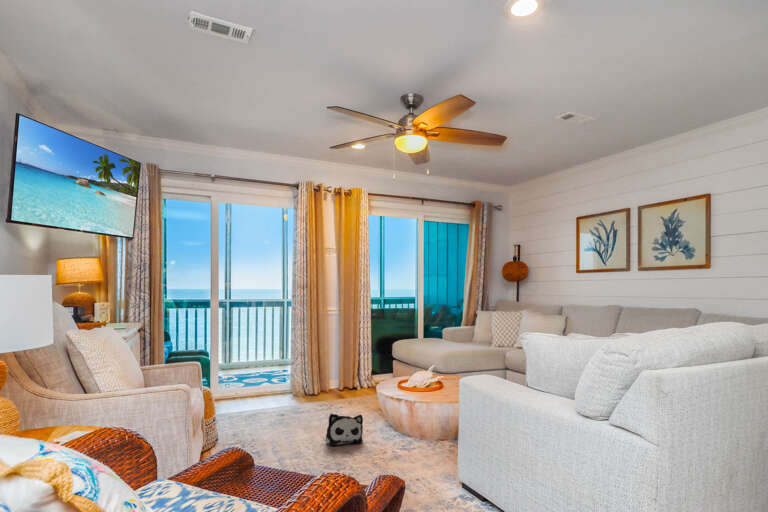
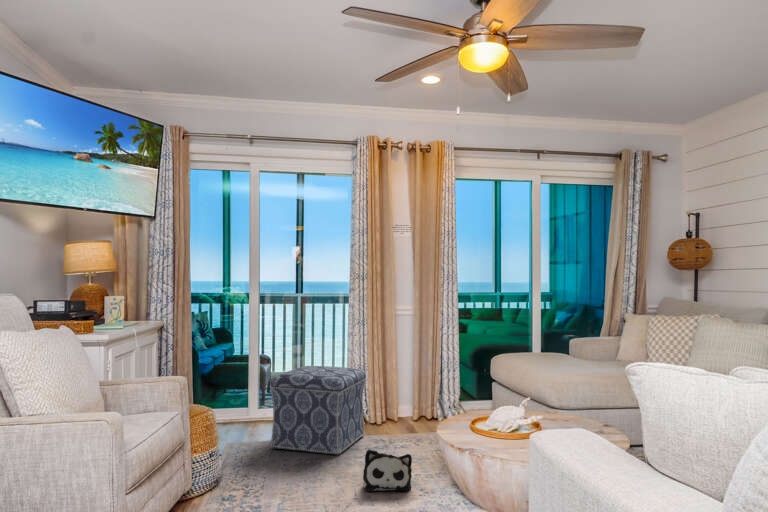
ottoman: none [239,354,311,422] -> present [270,366,366,455]

